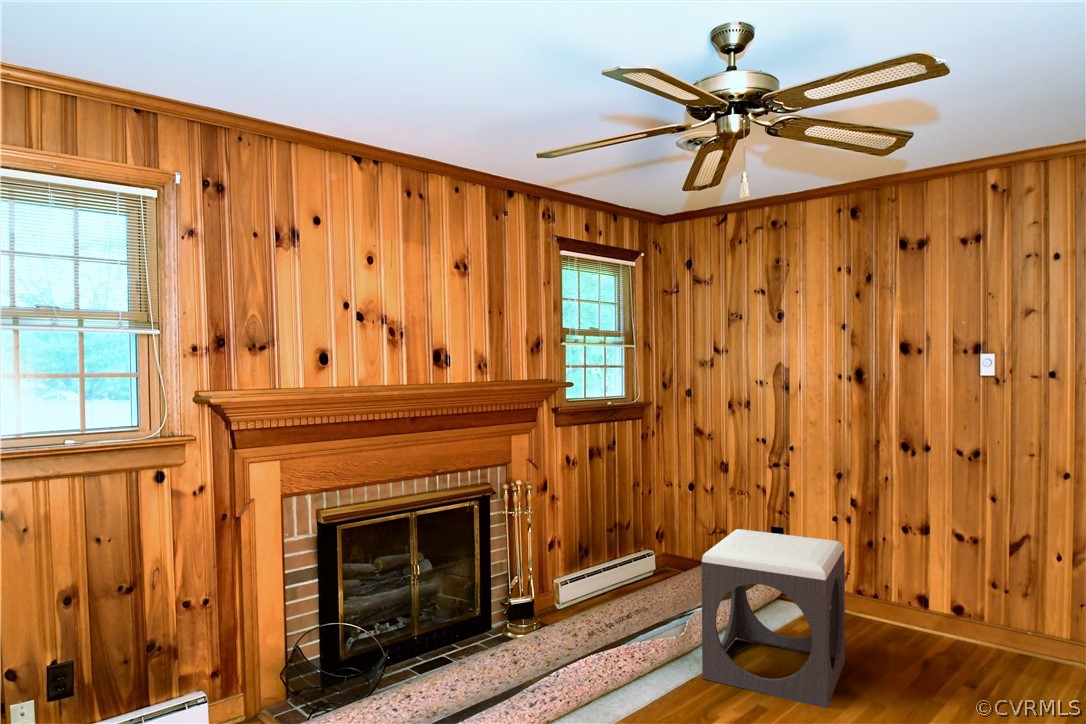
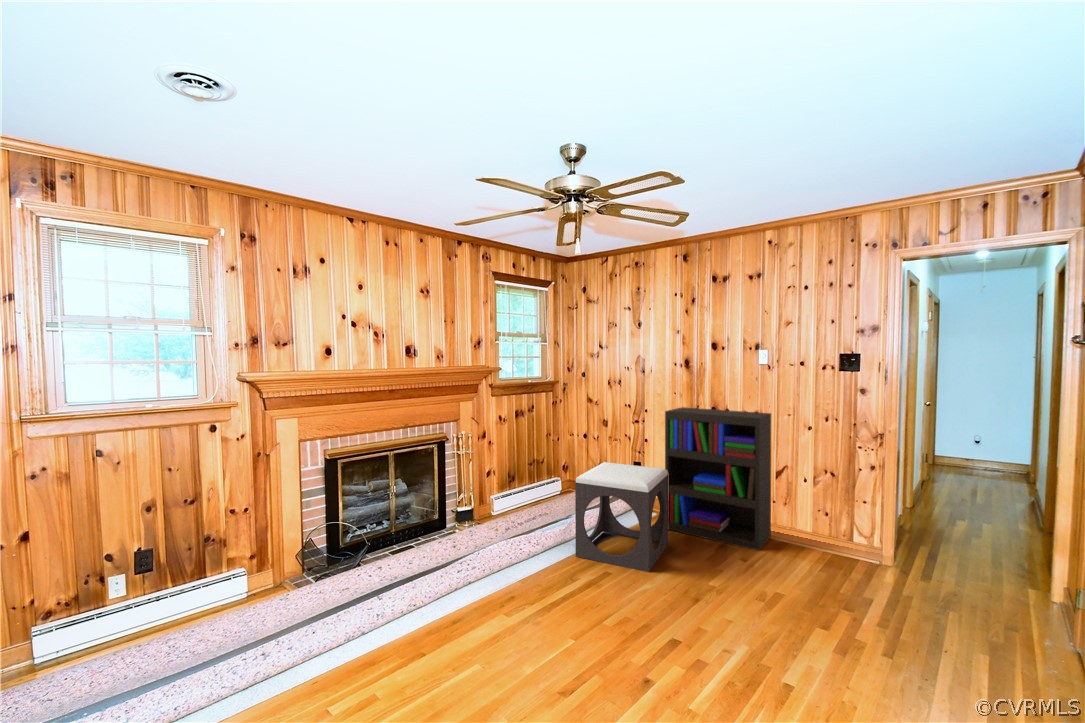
bookshelf: none [831,443,1009,676] -> present [665,407,771,551]

